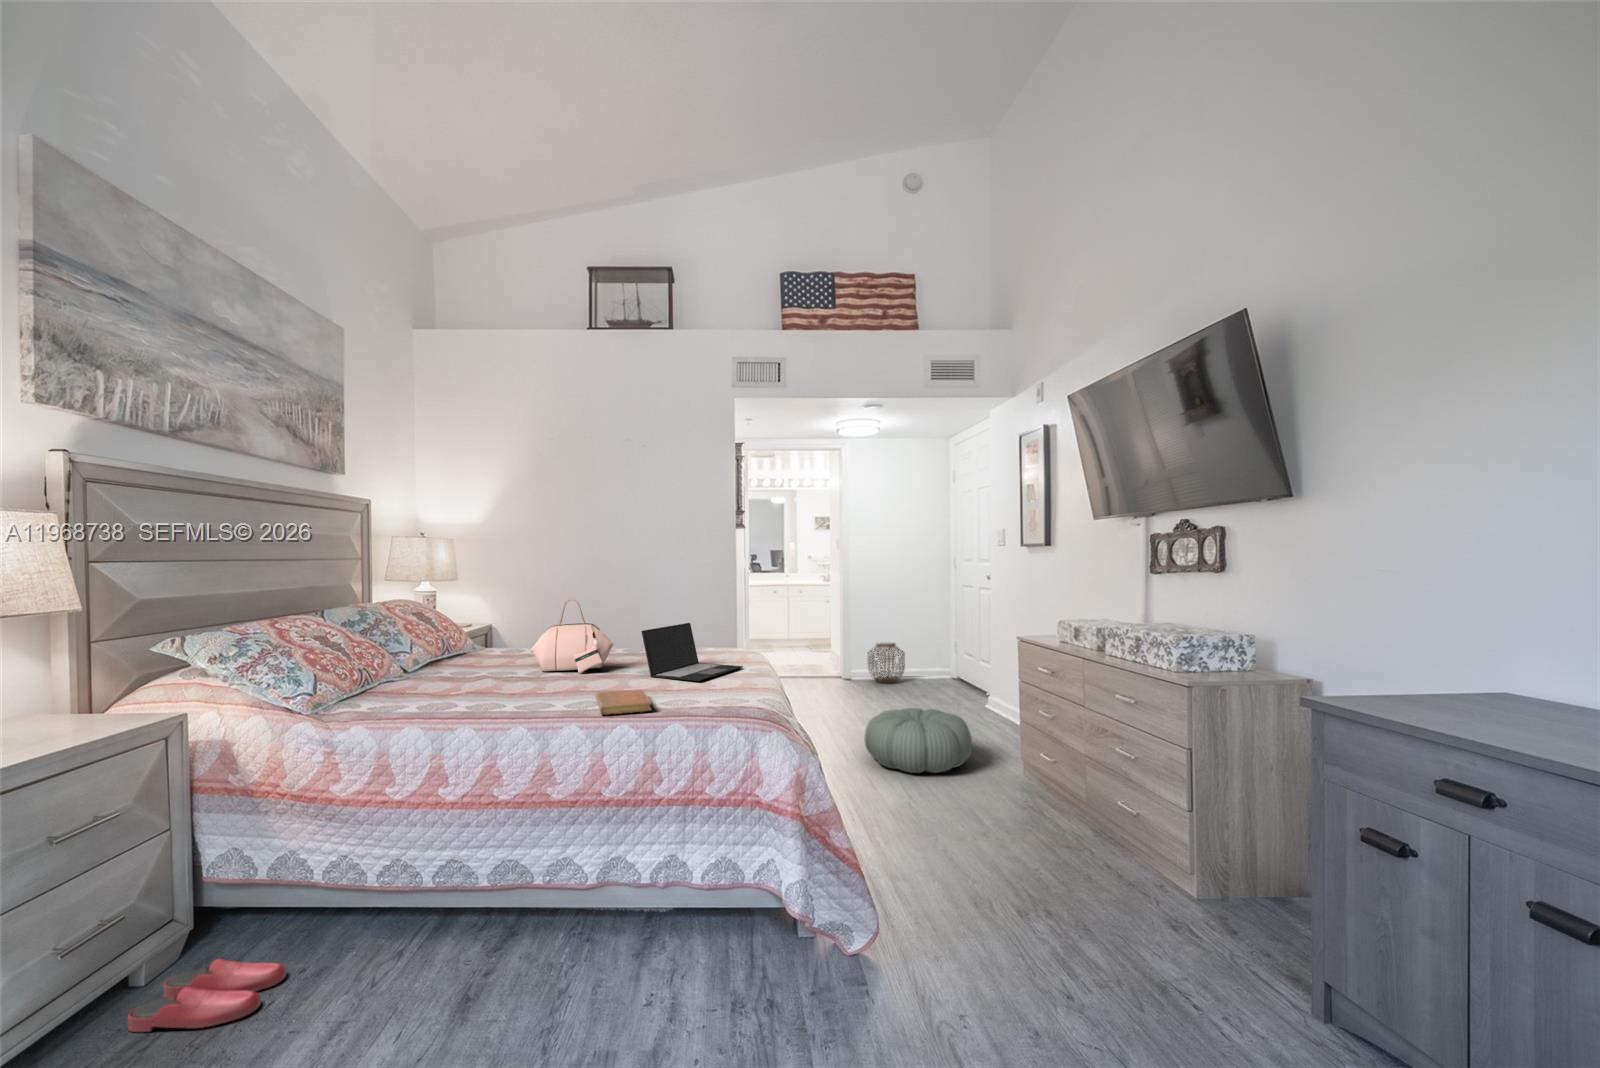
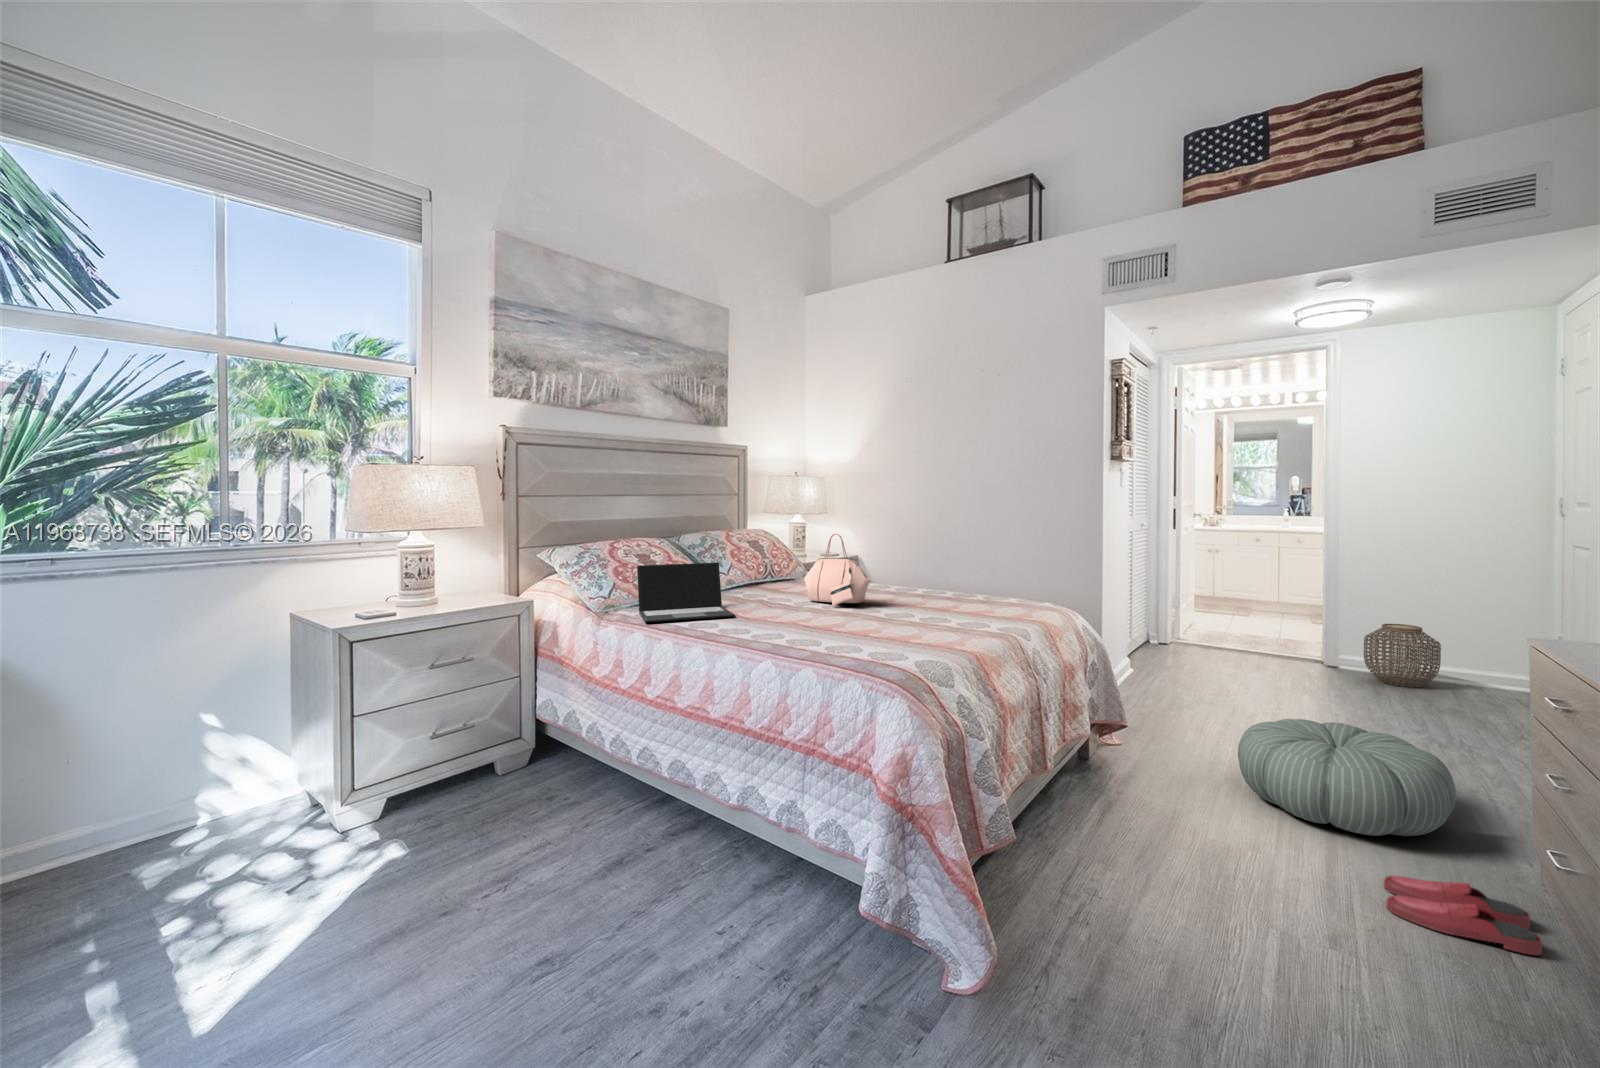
laptop: present [641,623,743,681] -> present [637,563,735,622]
notebook: present [595,690,652,715] -> none [762,624,836,649]
slippers: present [128,959,286,1032] -> present [1384,876,1542,955]

